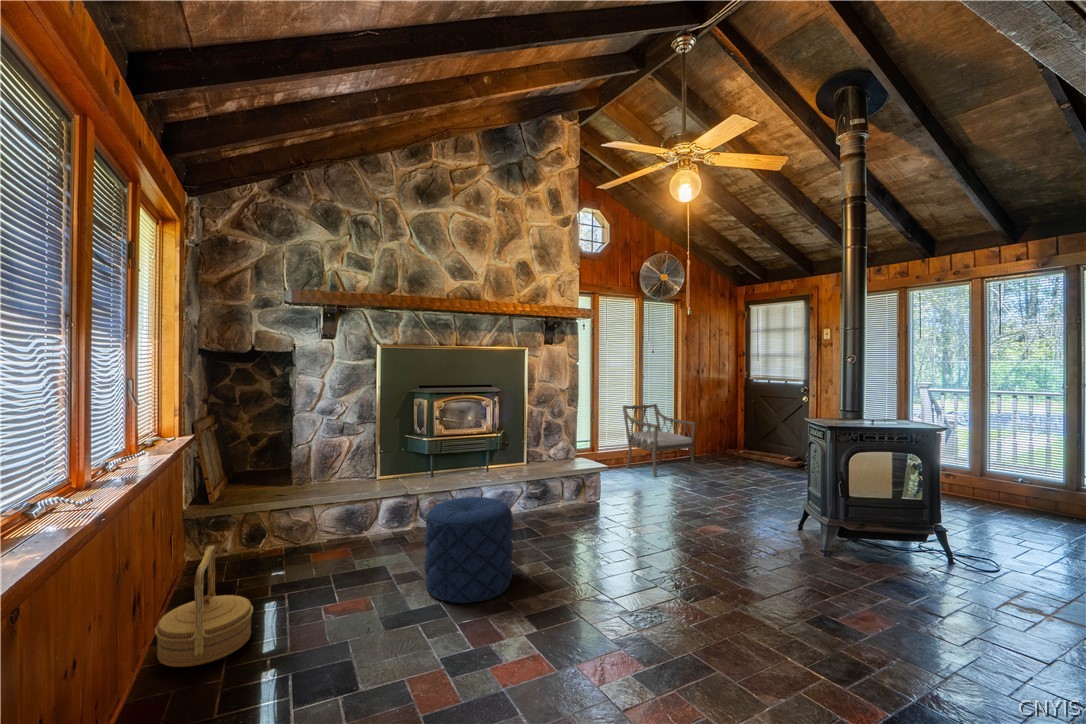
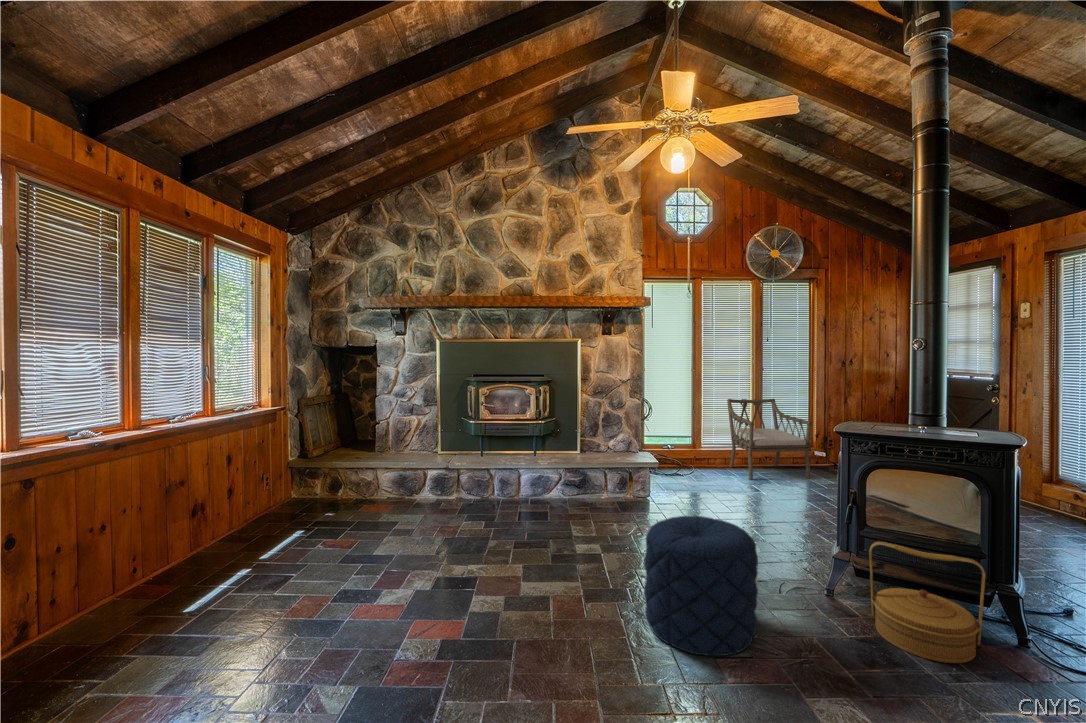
pouf: present [424,497,513,603] -> present [644,516,758,656]
woven basket: present [155,546,253,667] -> present [869,541,985,663]

